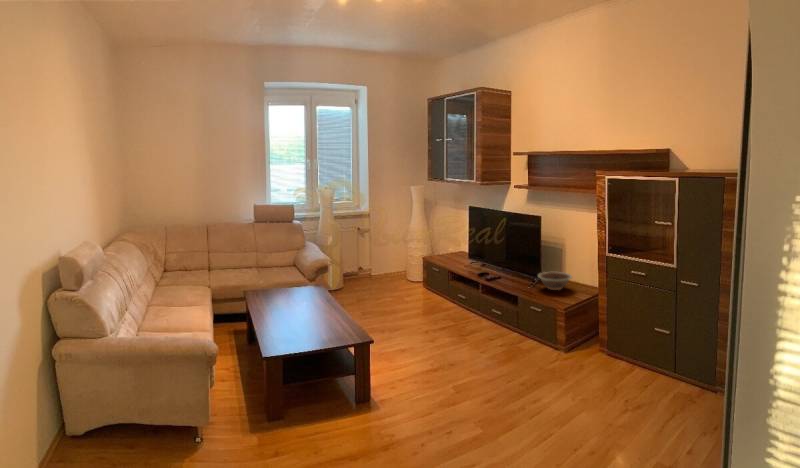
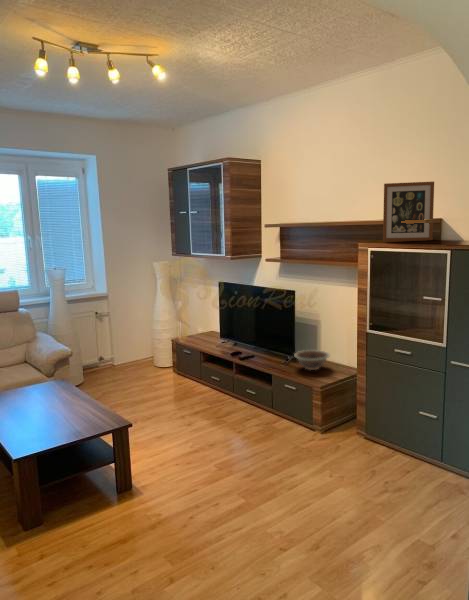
picture frame: none [625,115,678,172] -> present [383,181,434,241]

